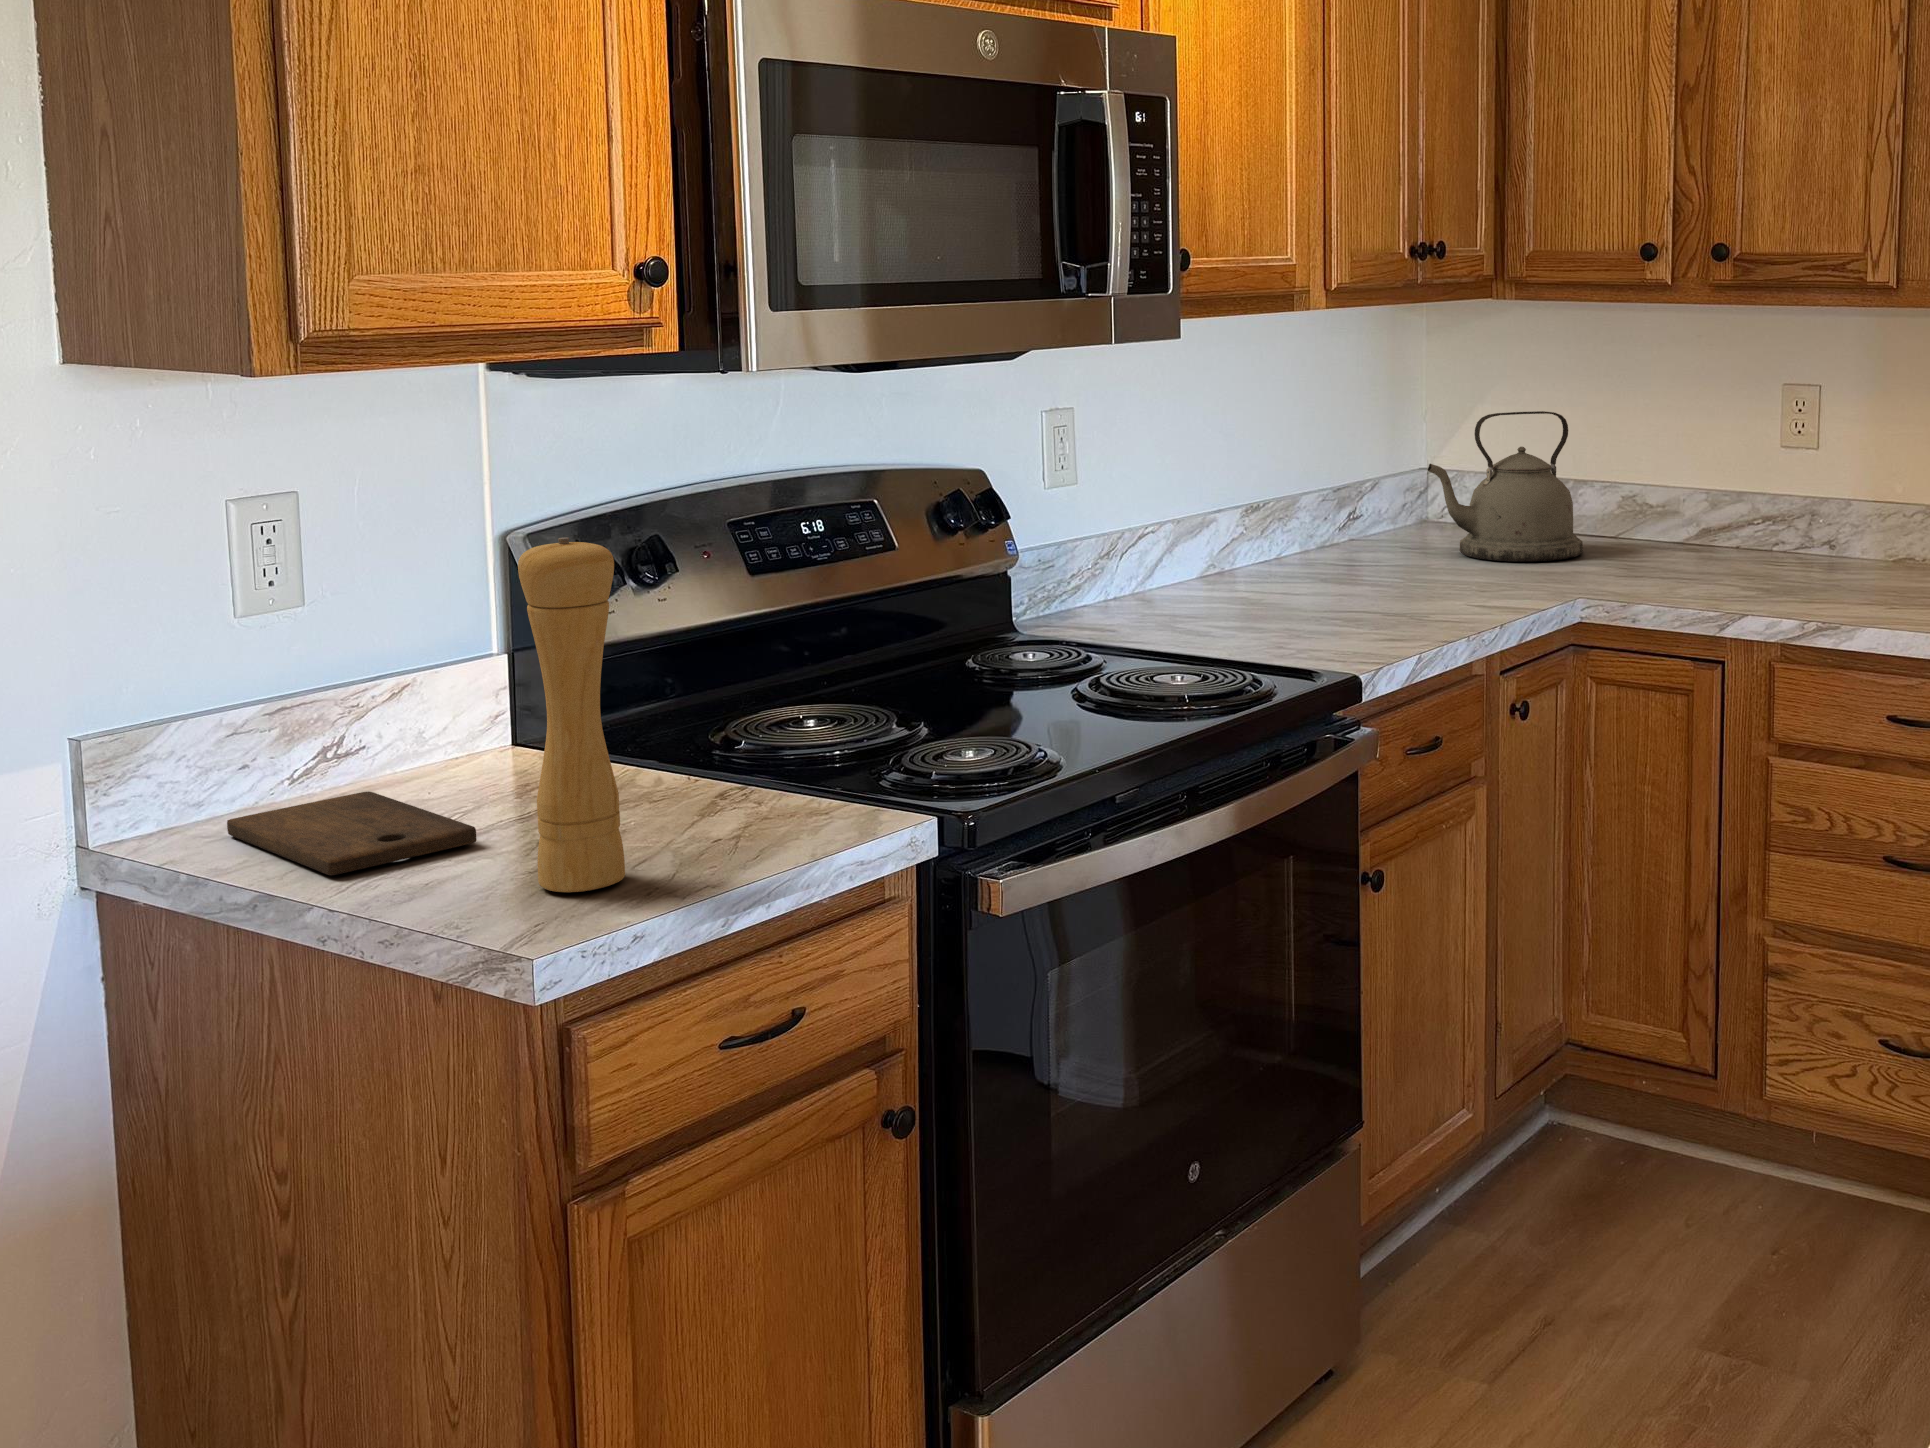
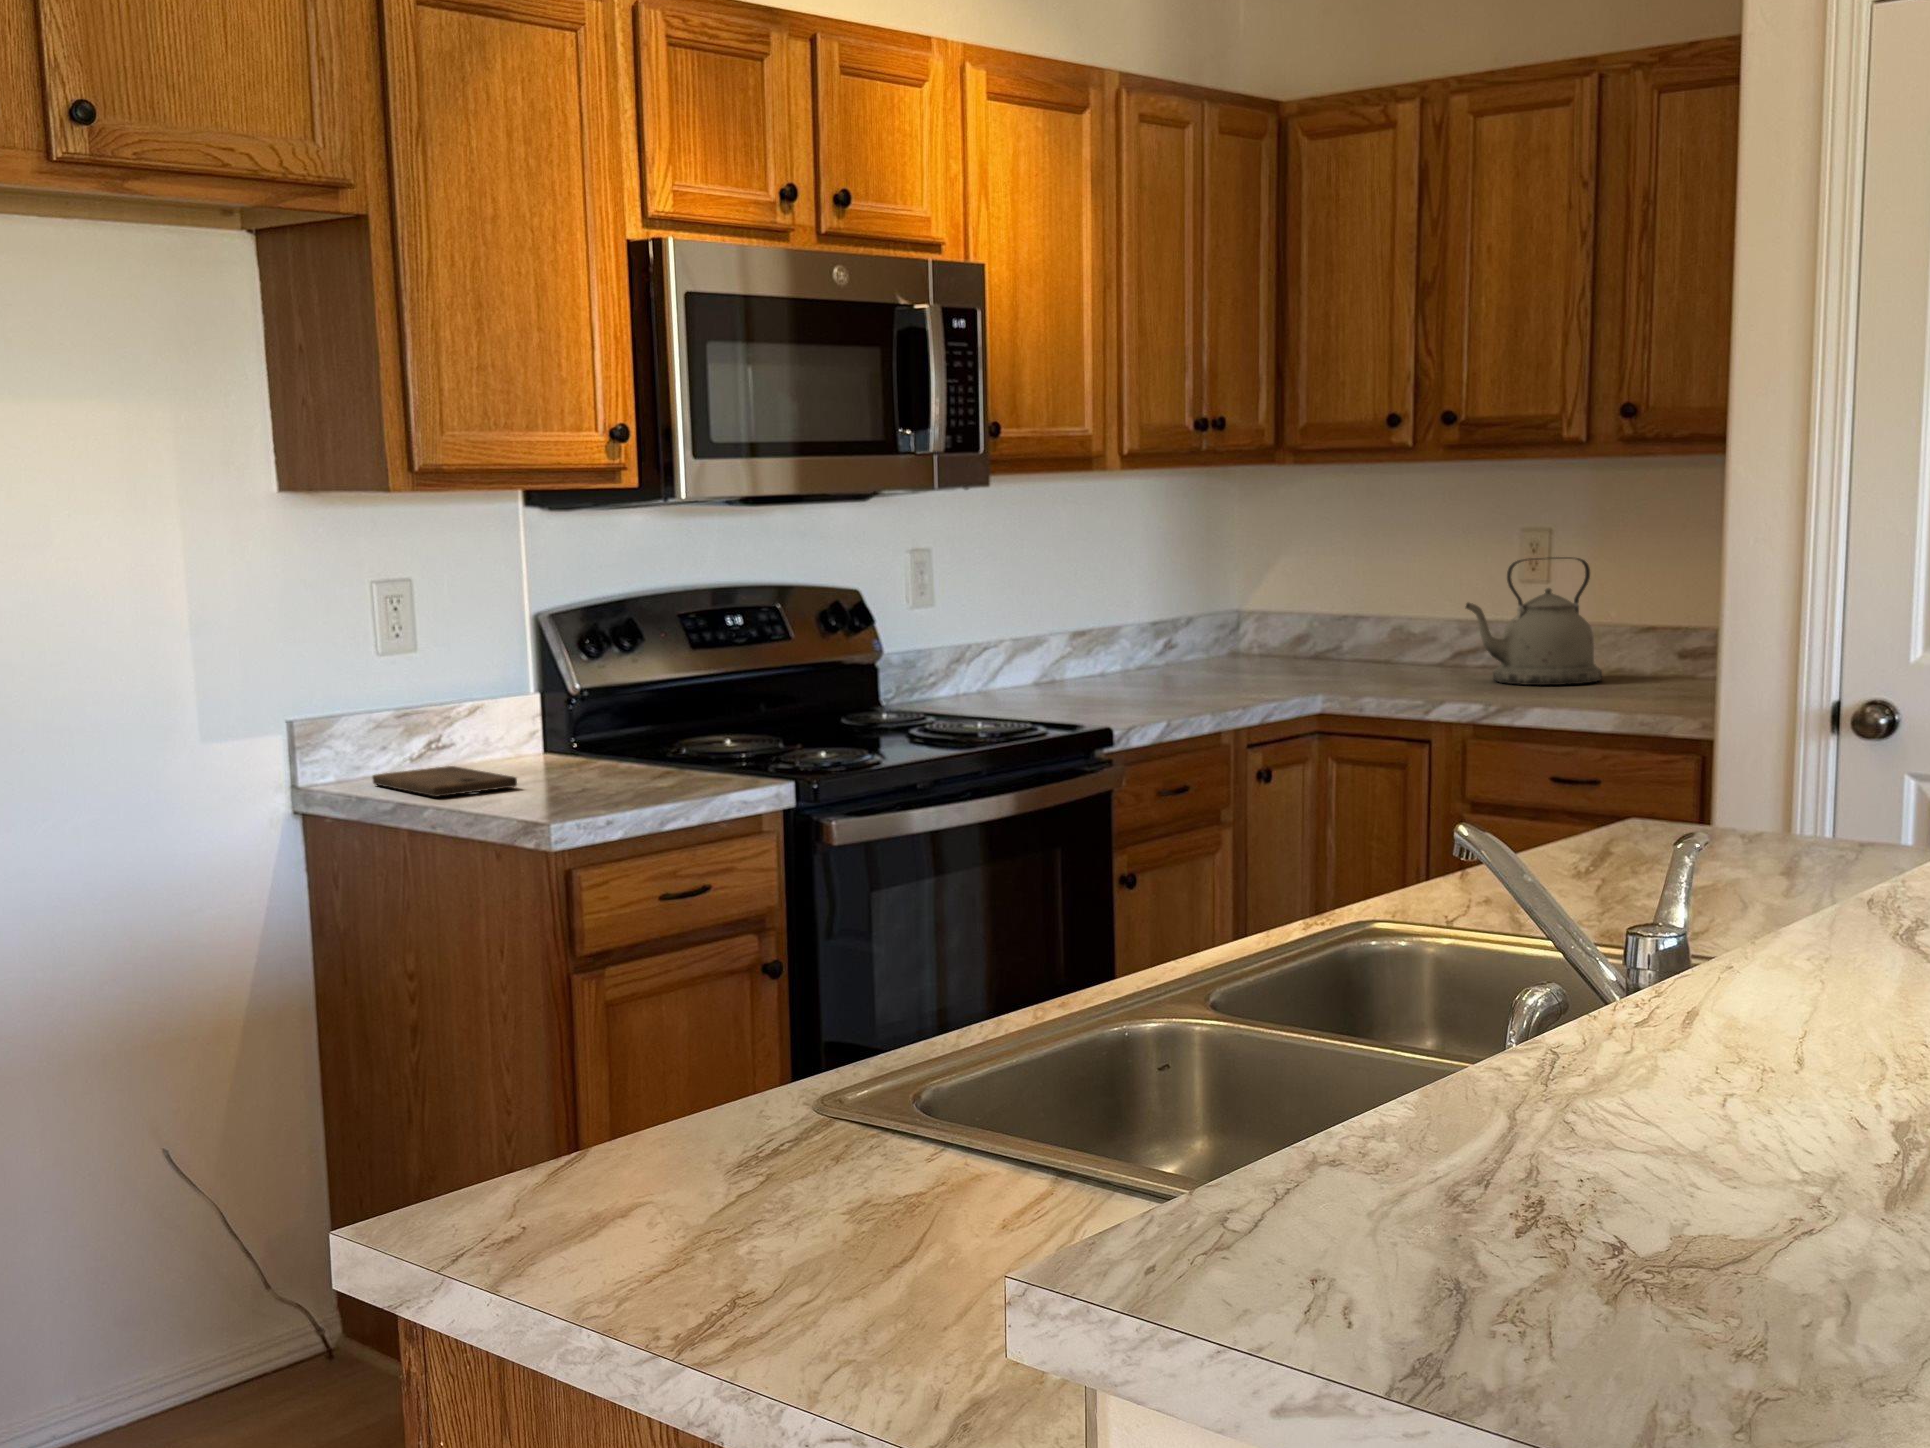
kettle: present [1428,411,1583,561] -> present [1466,557,1602,685]
pepper mill: present [518,537,625,892] -> none [539,587,604,802]

